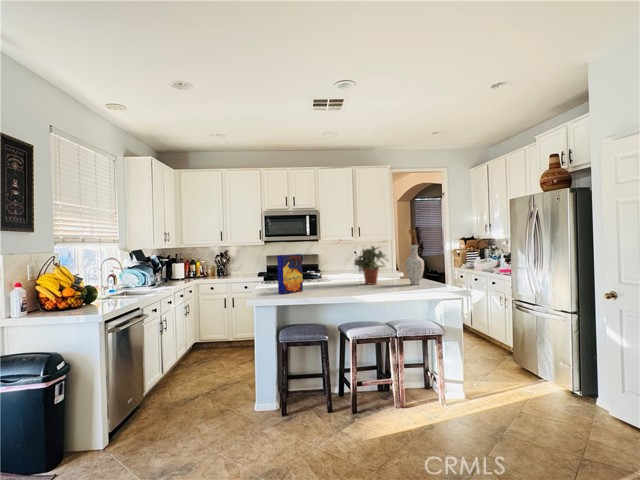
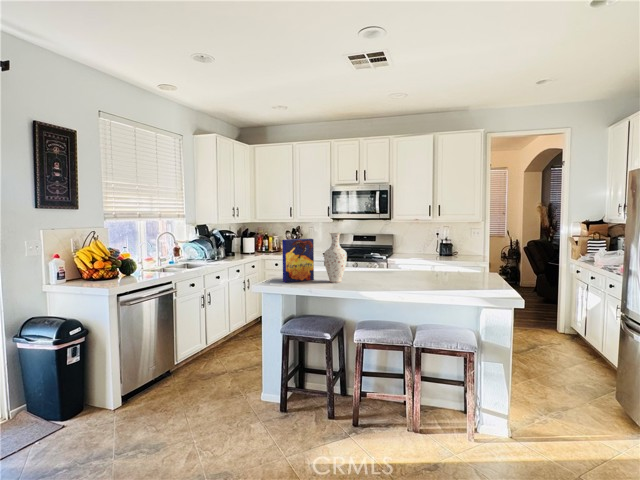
vase: present [406,245,424,285] -> present [324,232,347,283]
potted plant: present [355,246,387,284] -> none [387,231,432,278]

